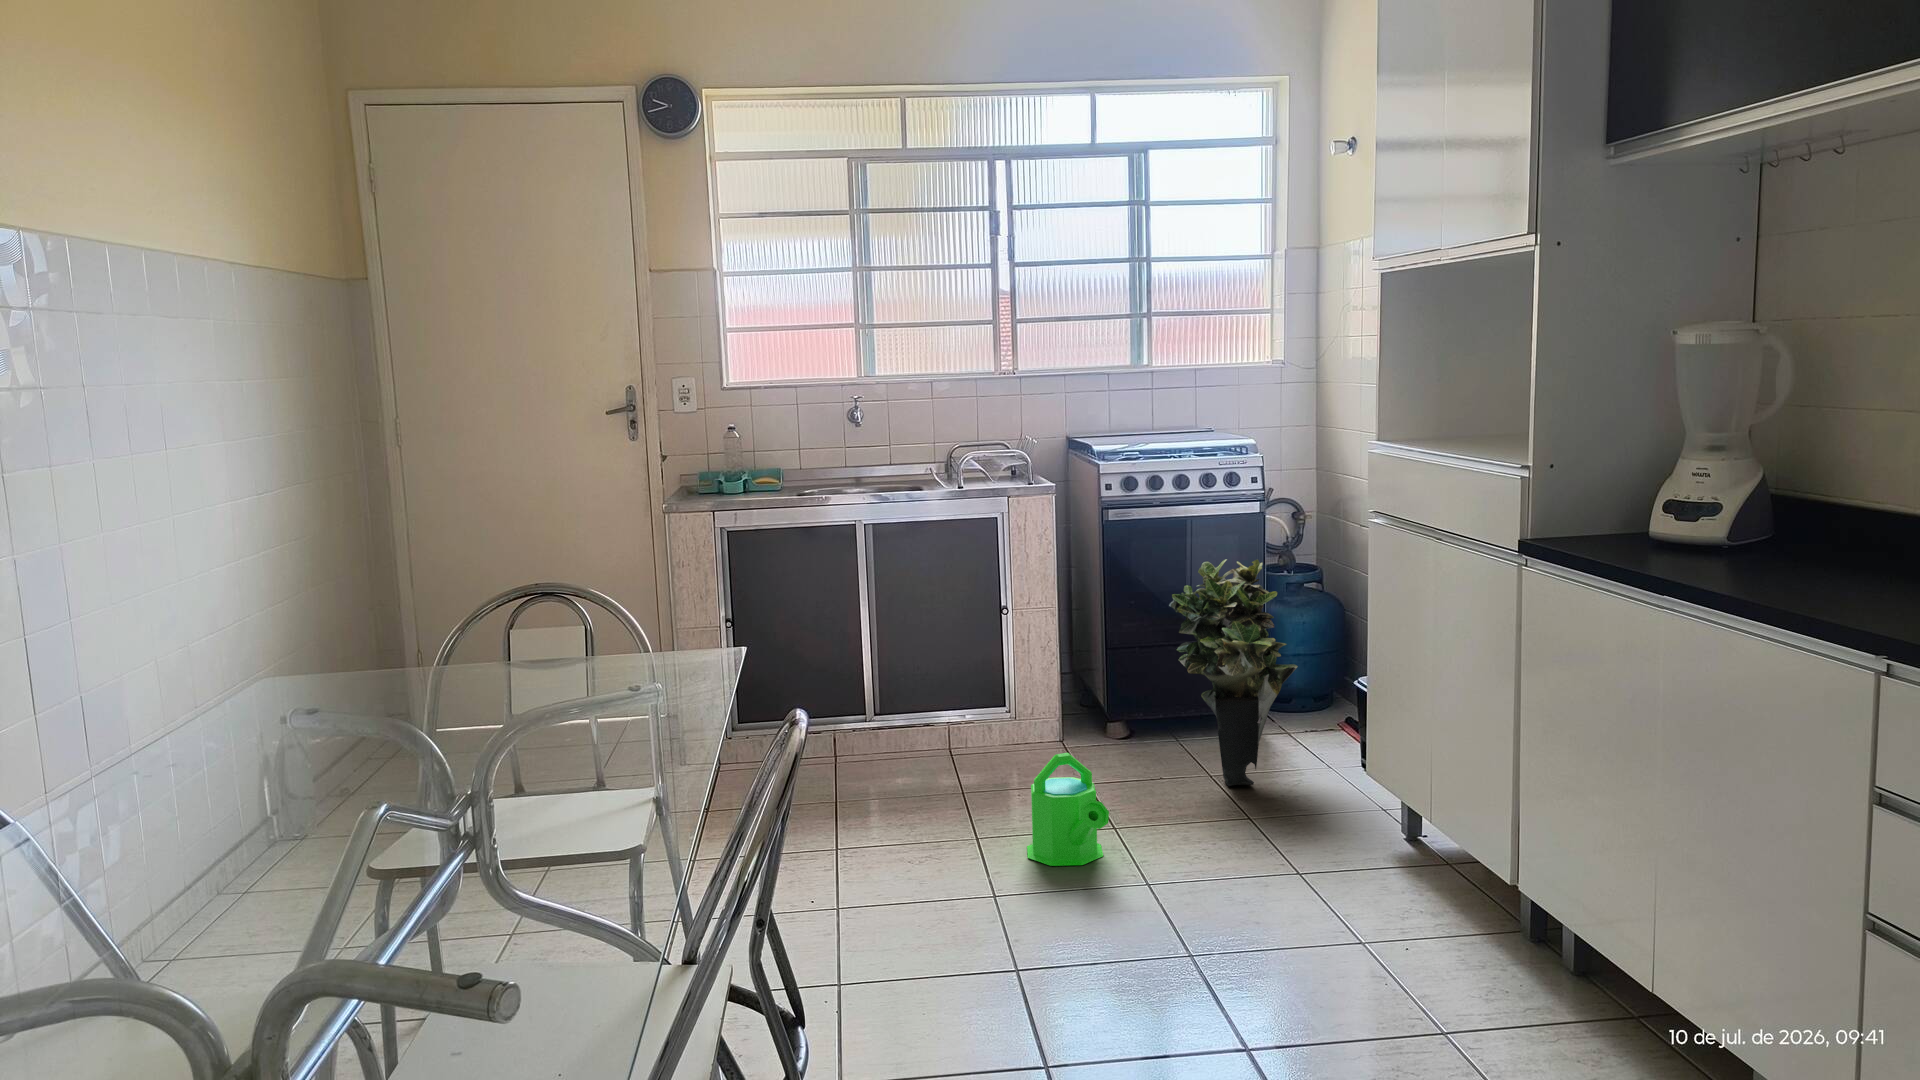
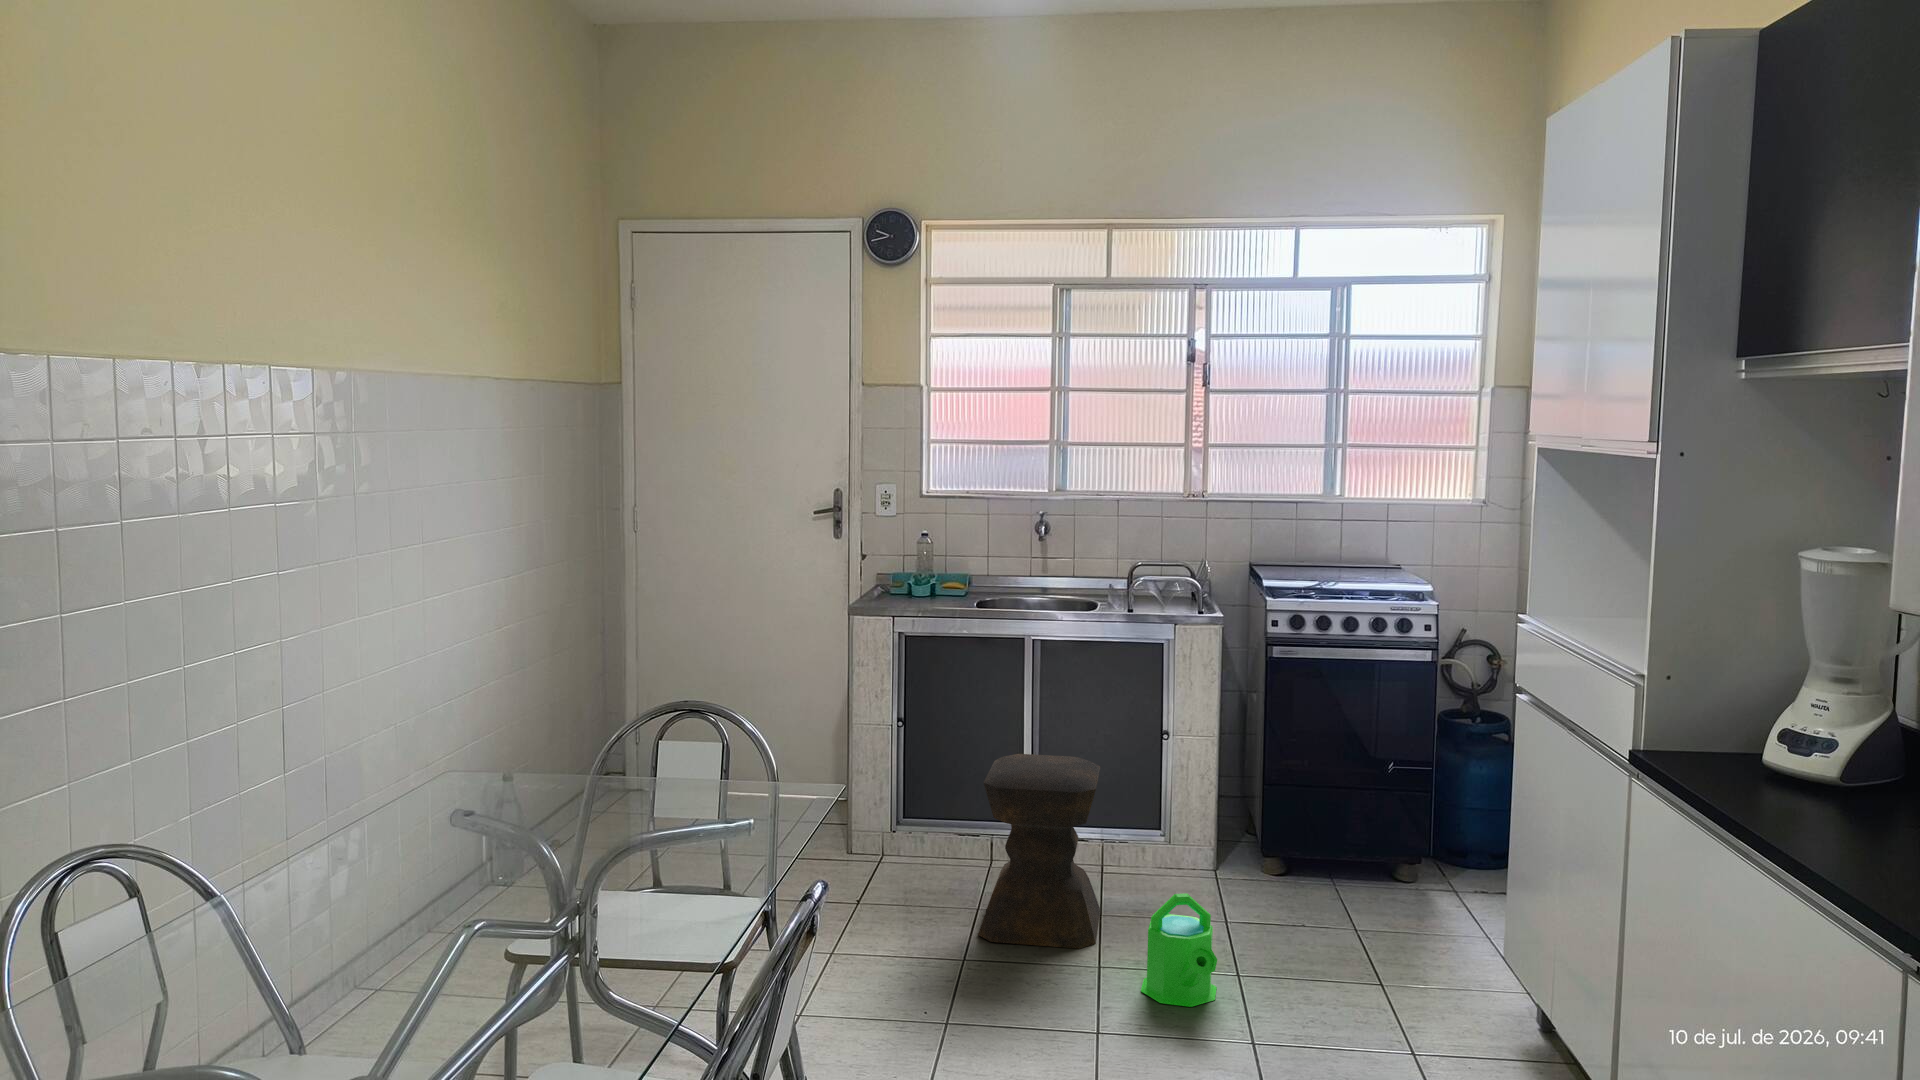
potted plant: present [1169,559,1298,786] -> none [1322,708,1449,942]
stool: none [839,636,967,833] -> present [978,754,1100,949]

